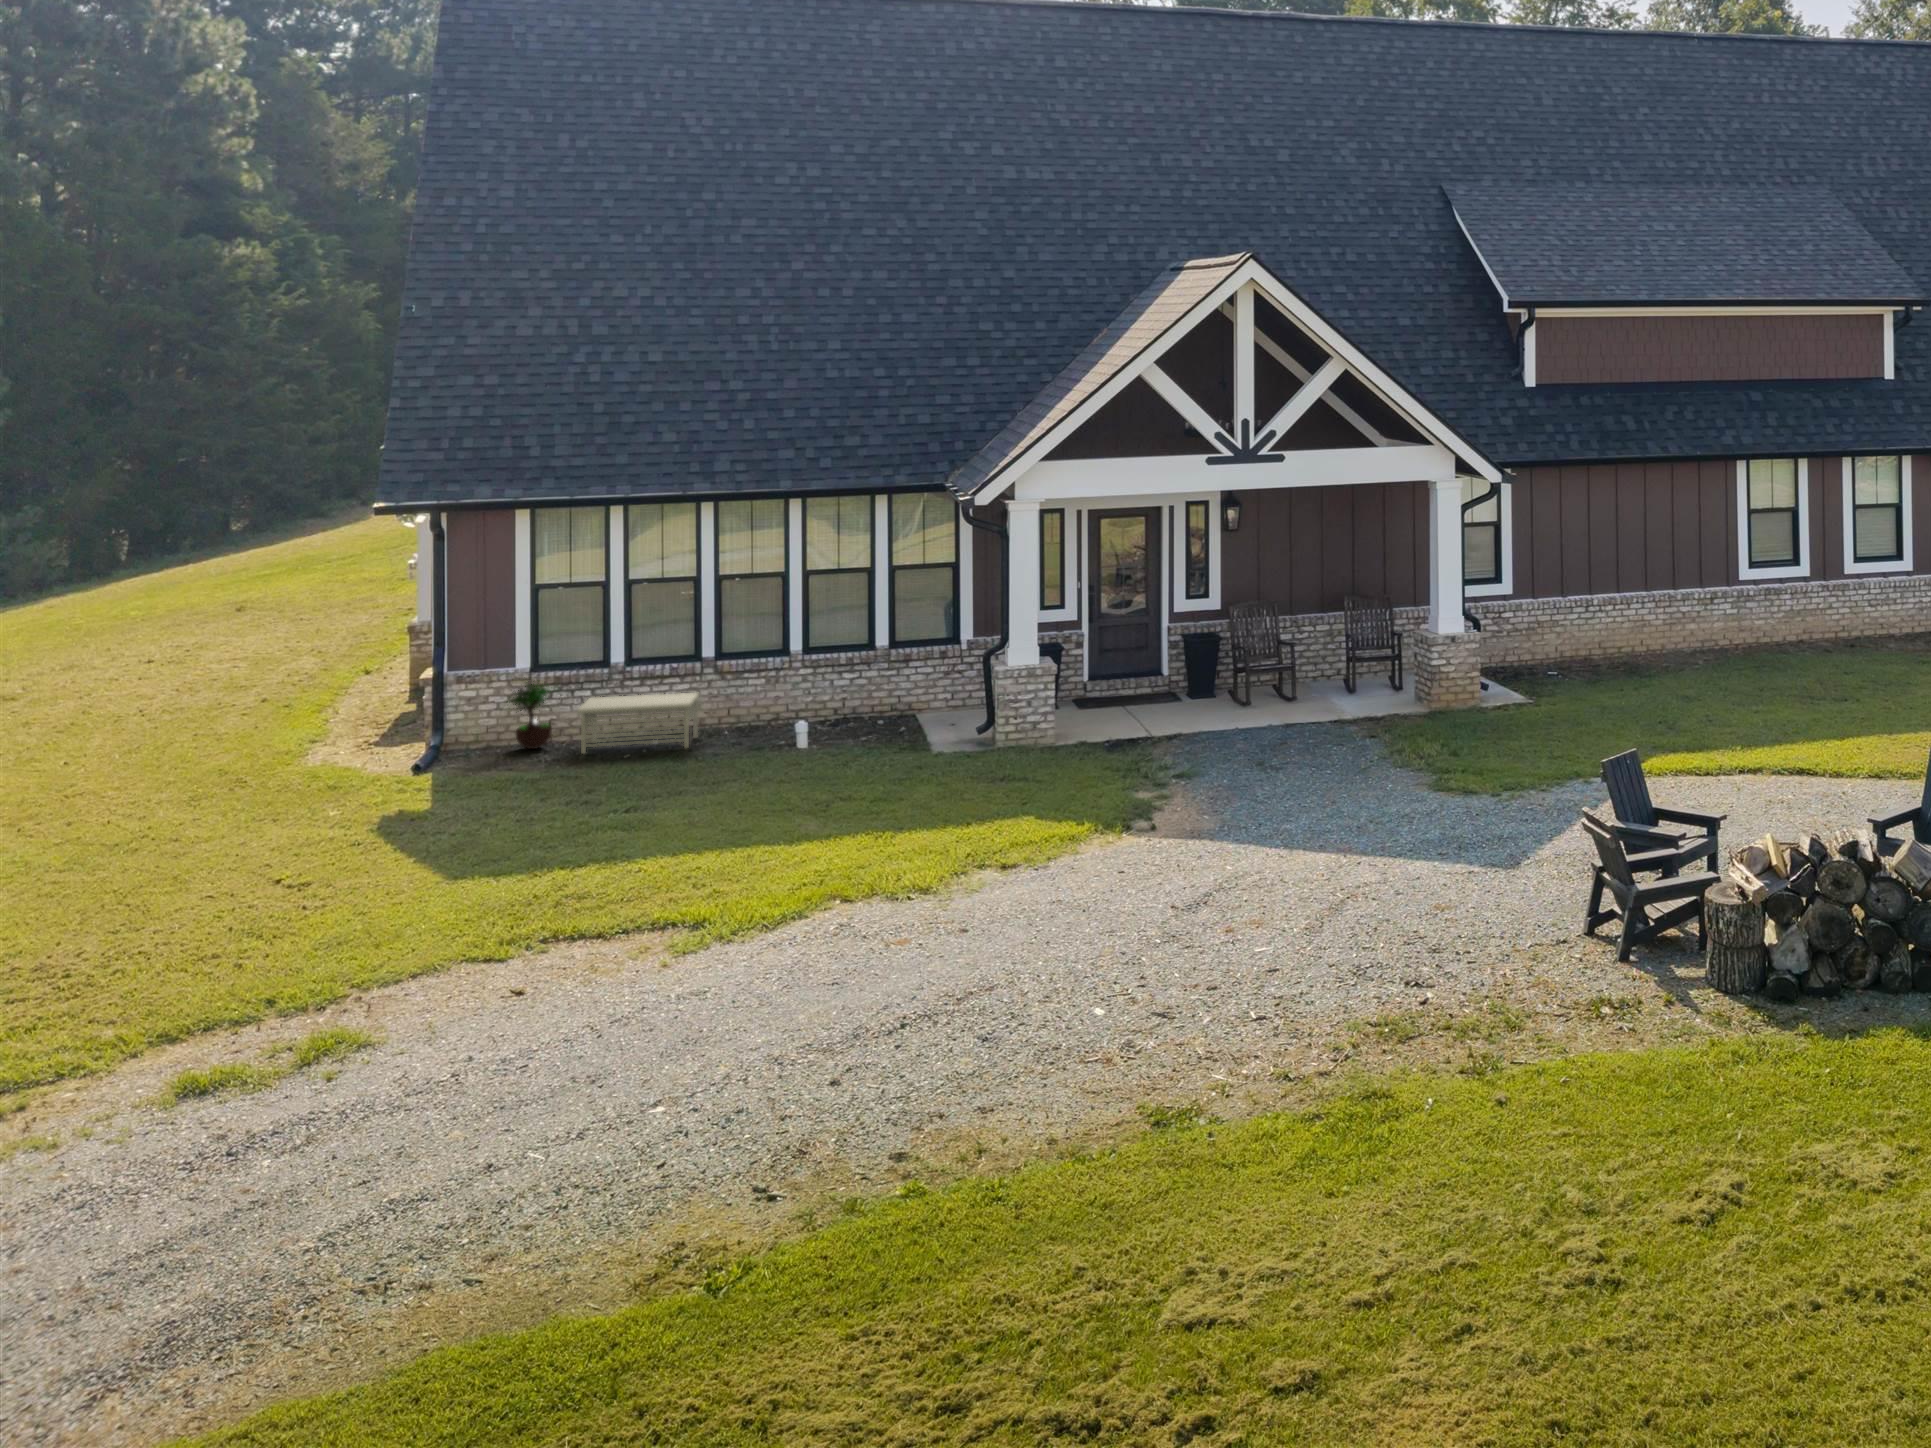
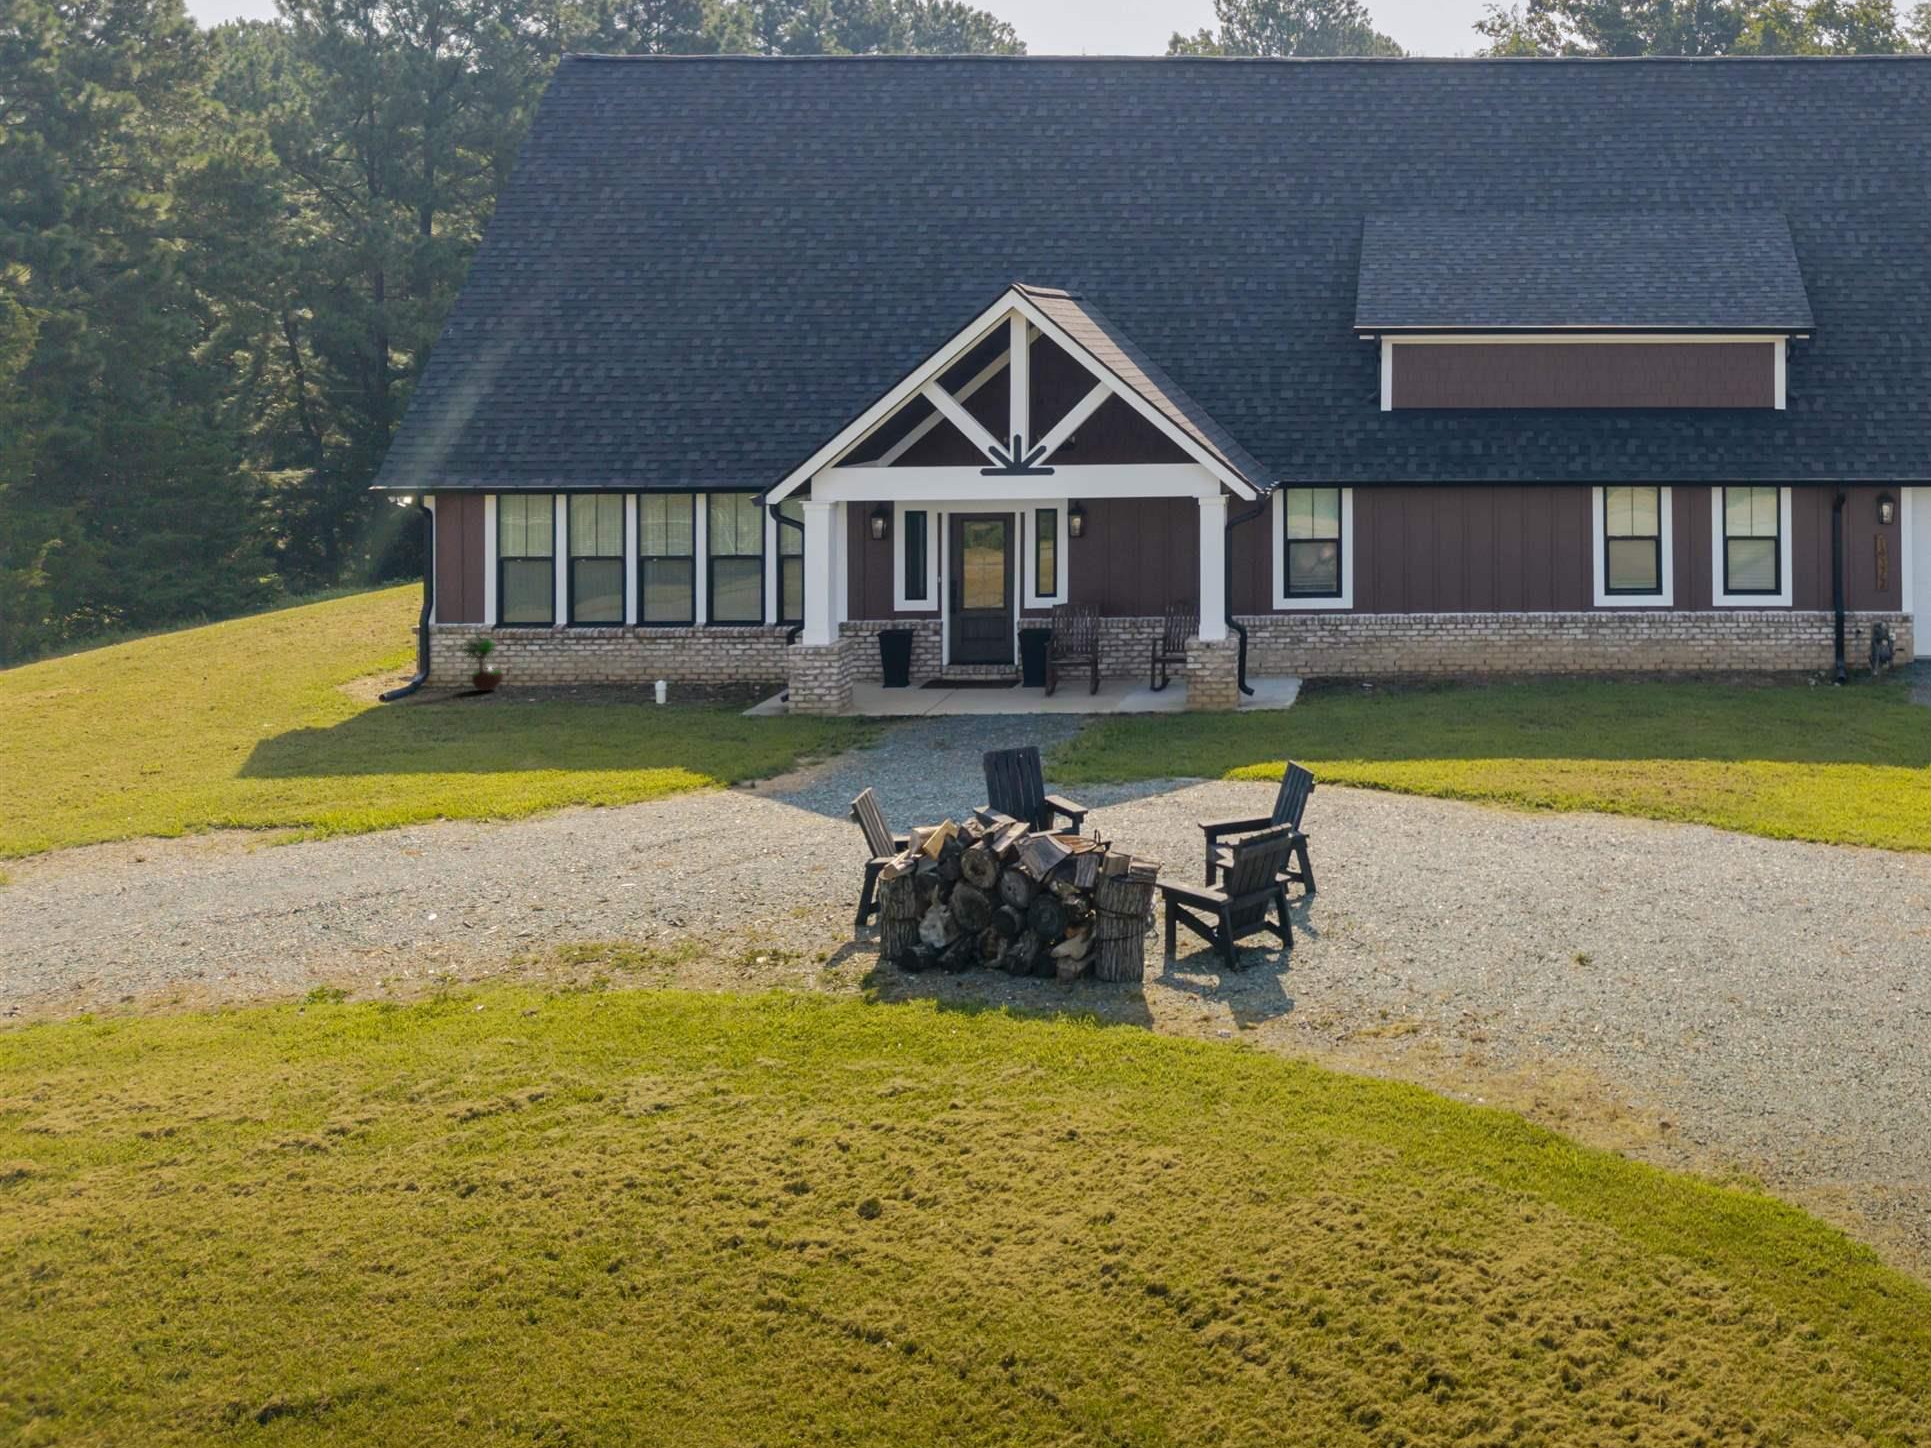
storage bench: present [577,693,699,753] -> none [502,652,614,700]

